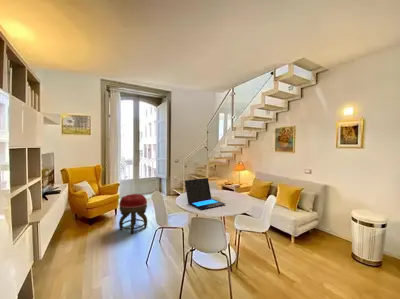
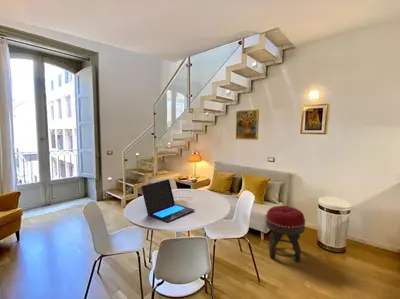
footstool: present [119,194,147,234] -> present [266,206,305,262]

